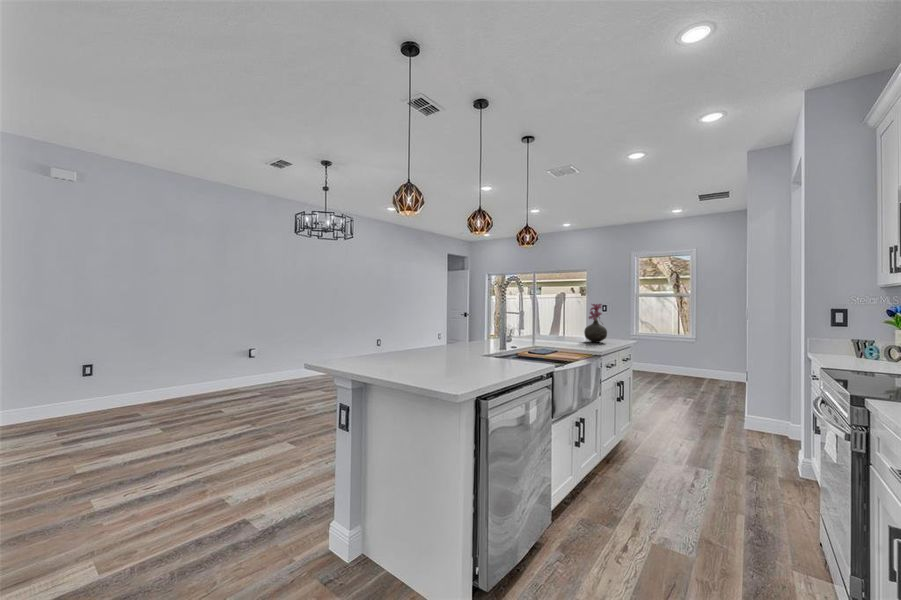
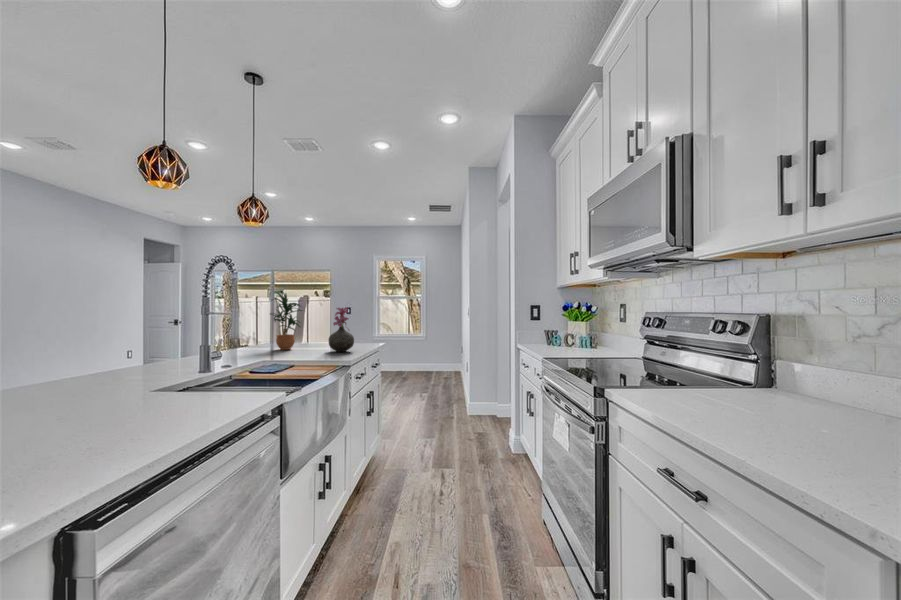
potted plant: none [537,290,565,338] -> present [271,291,303,350]

